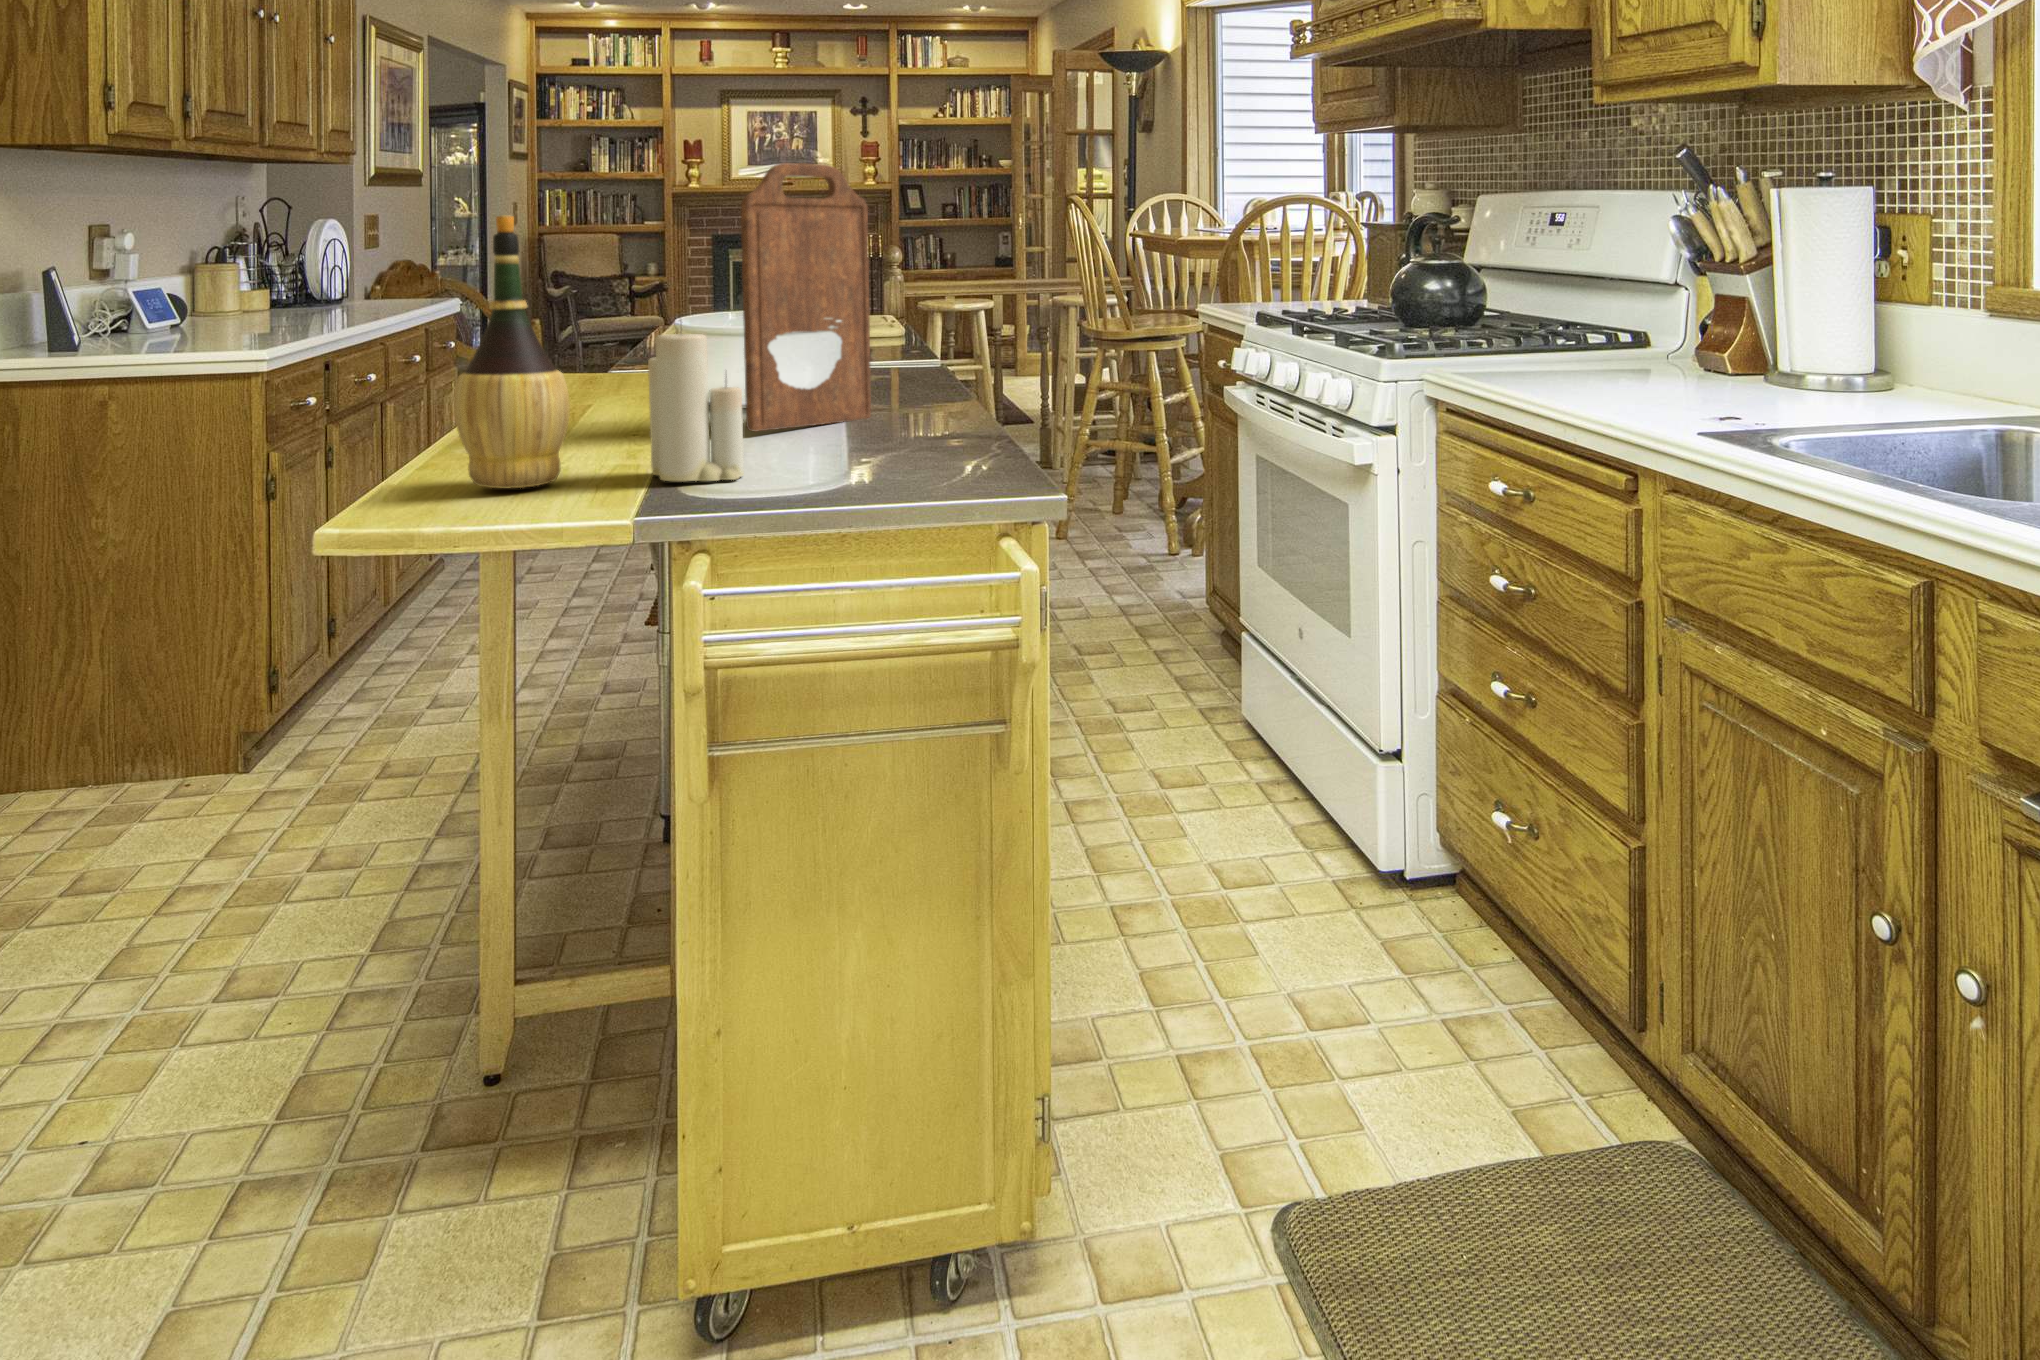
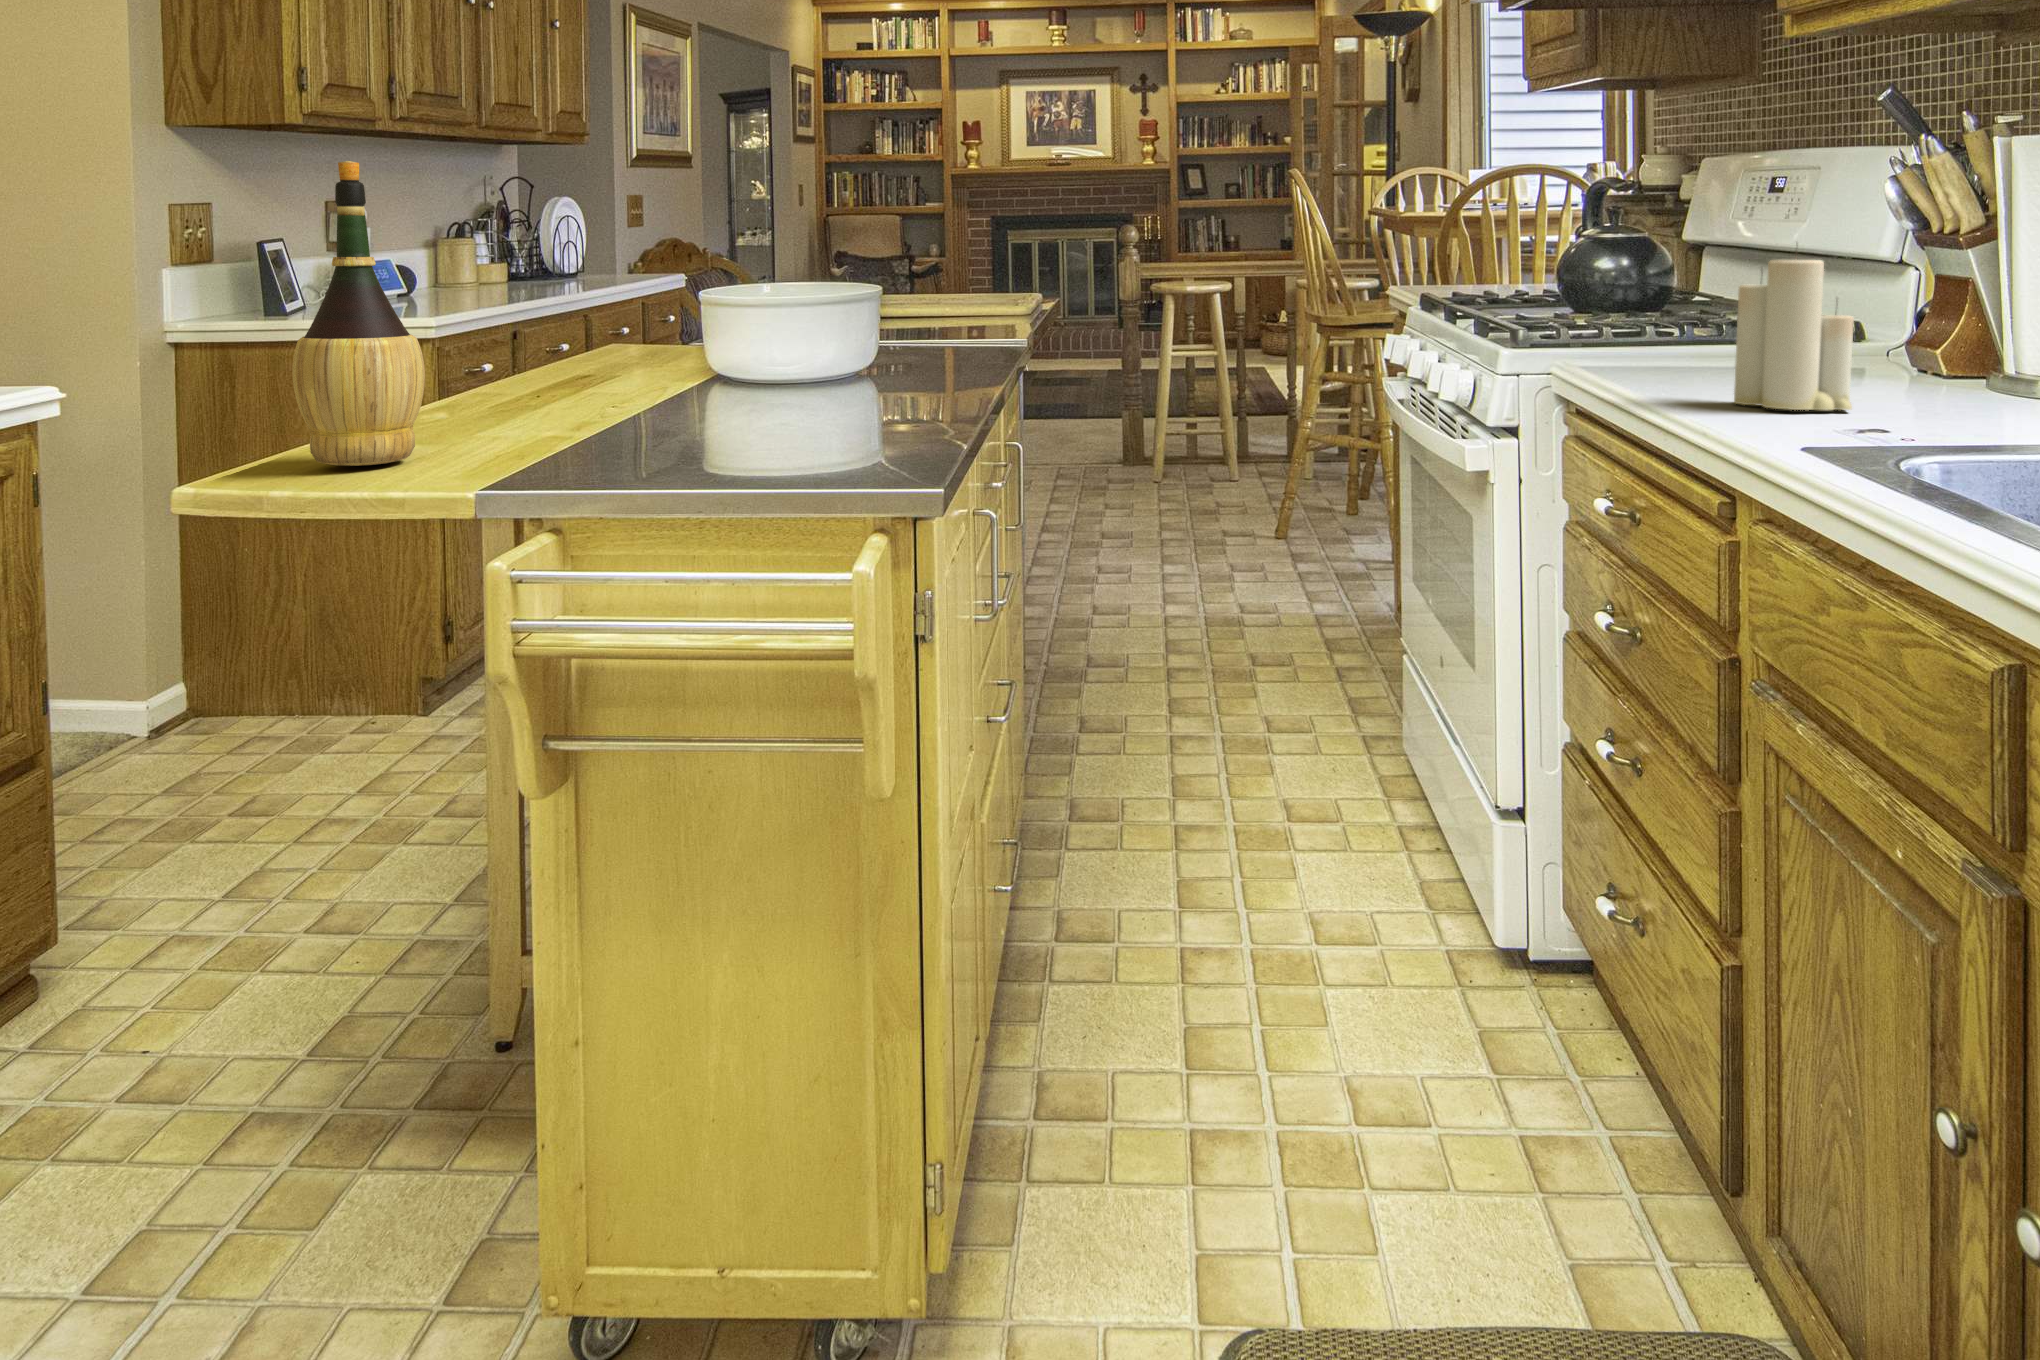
cutting board: present [741,163,871,432] -> none [675,108,844,412]
candle: present [648,333,744,481] -> present [1734,259,1854,410]

